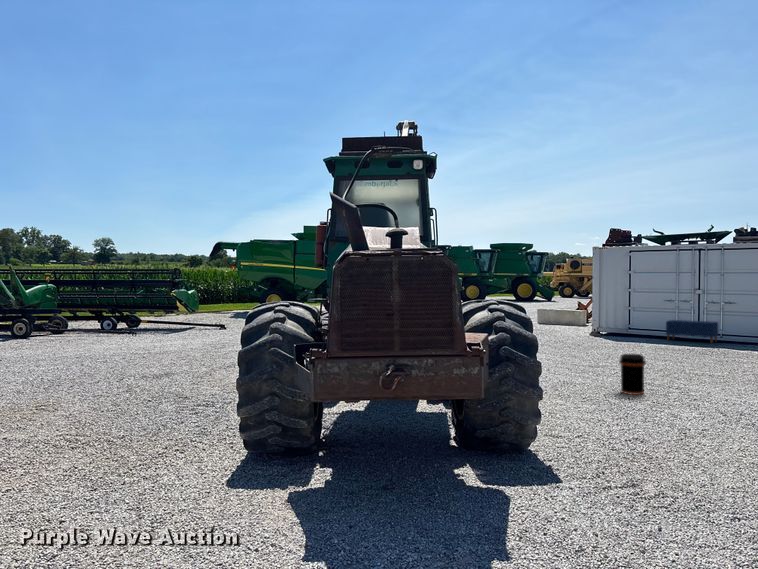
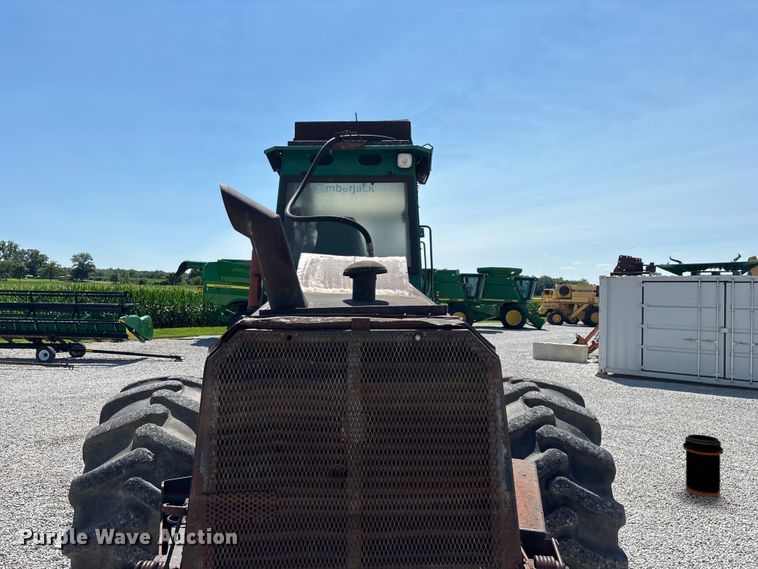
bench: present [666,320,718,343] -> none [688,362,749,393]

